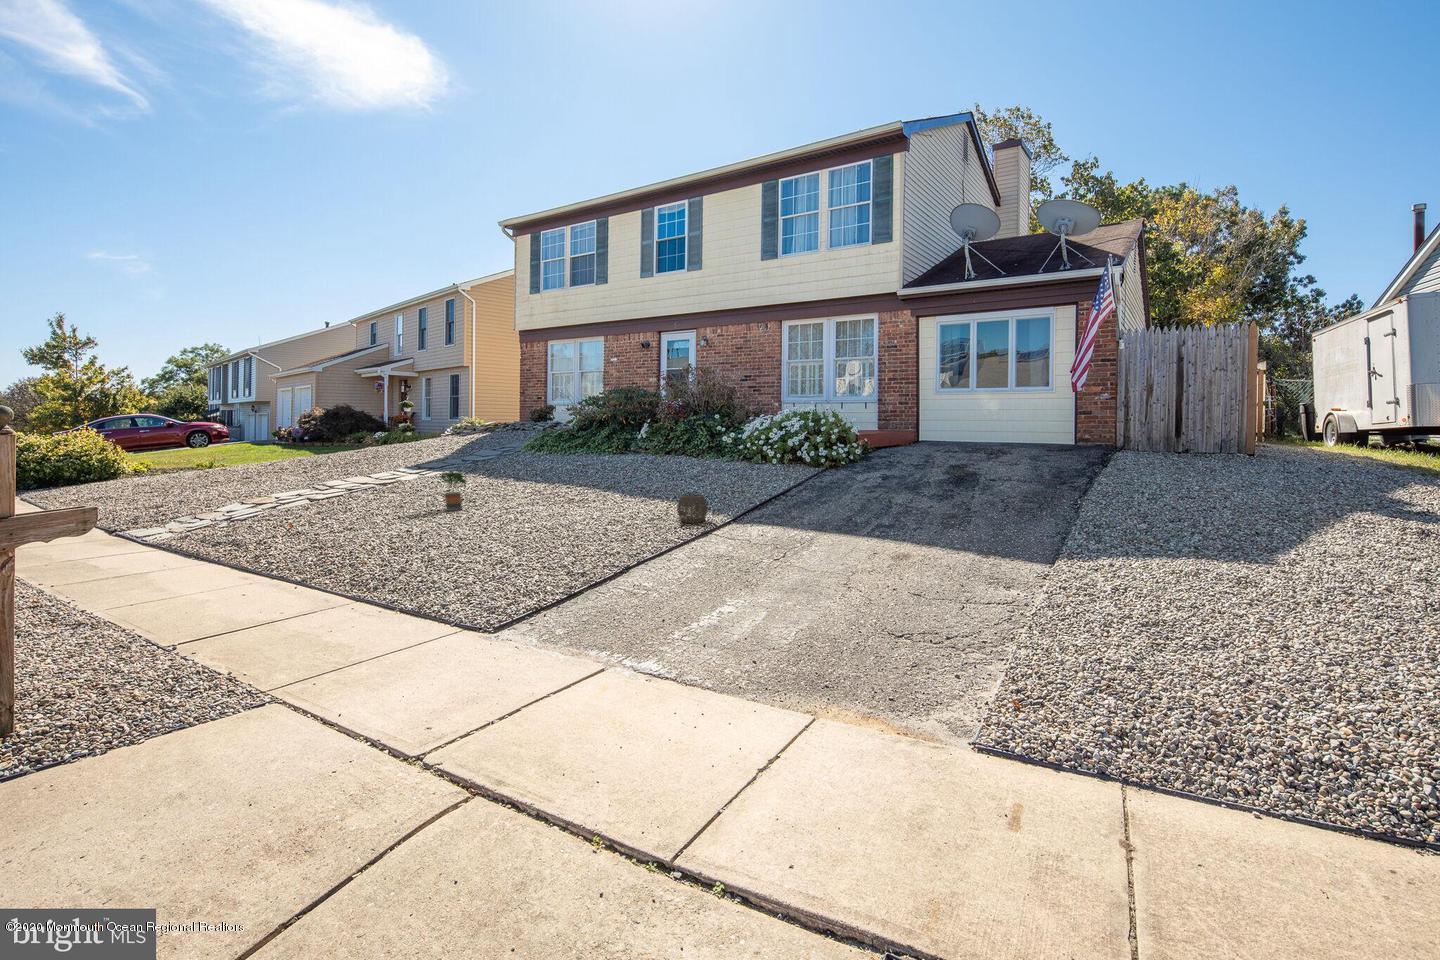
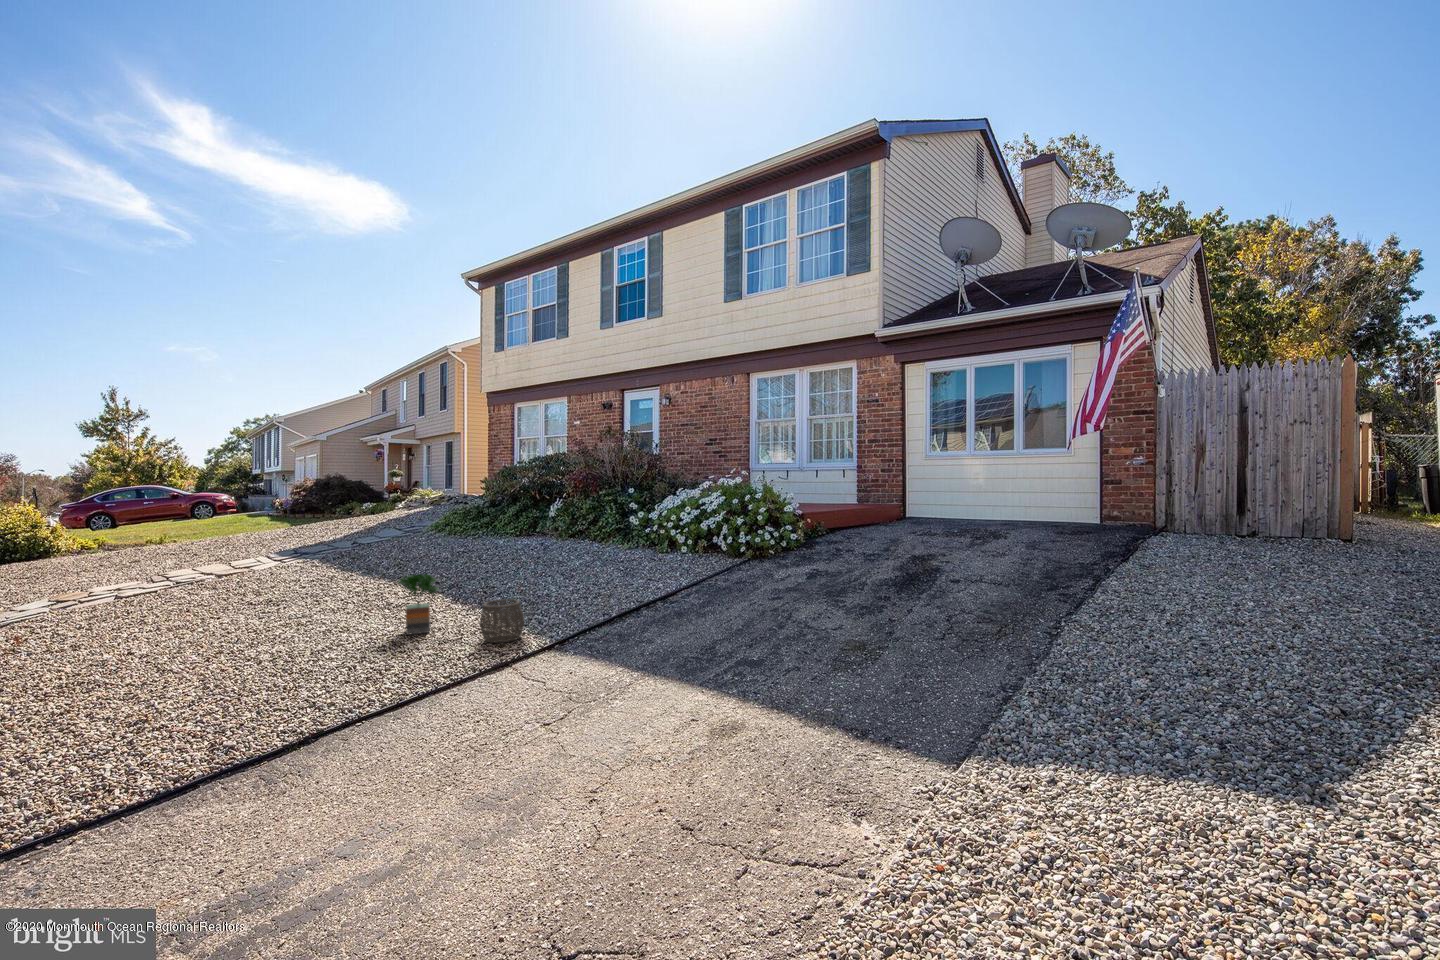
potted tree: present [439,472,466,511] -> present [398,574,439,635]

